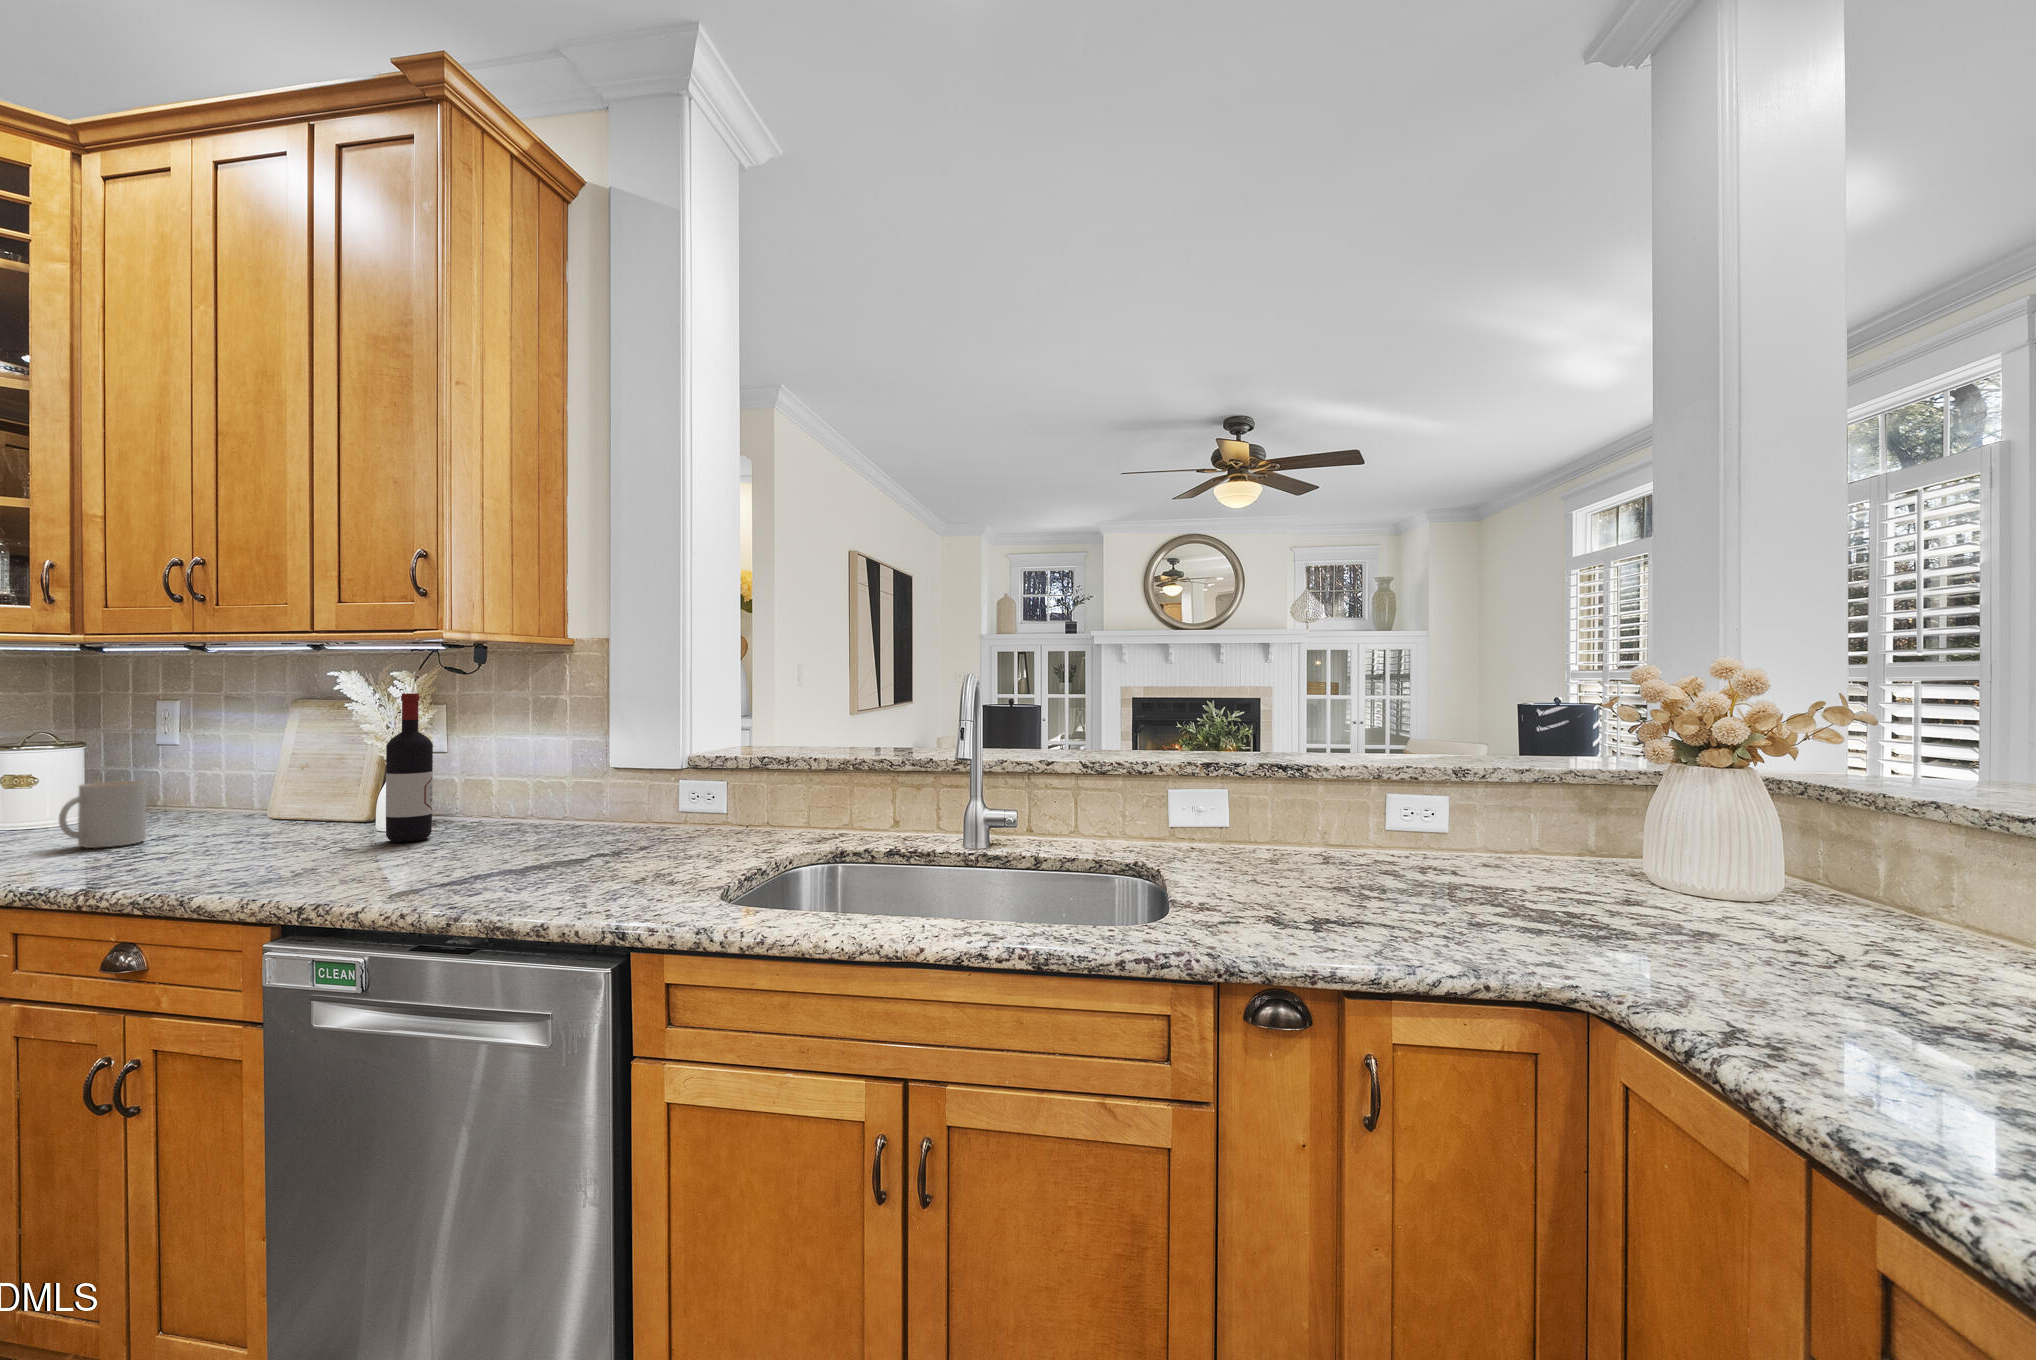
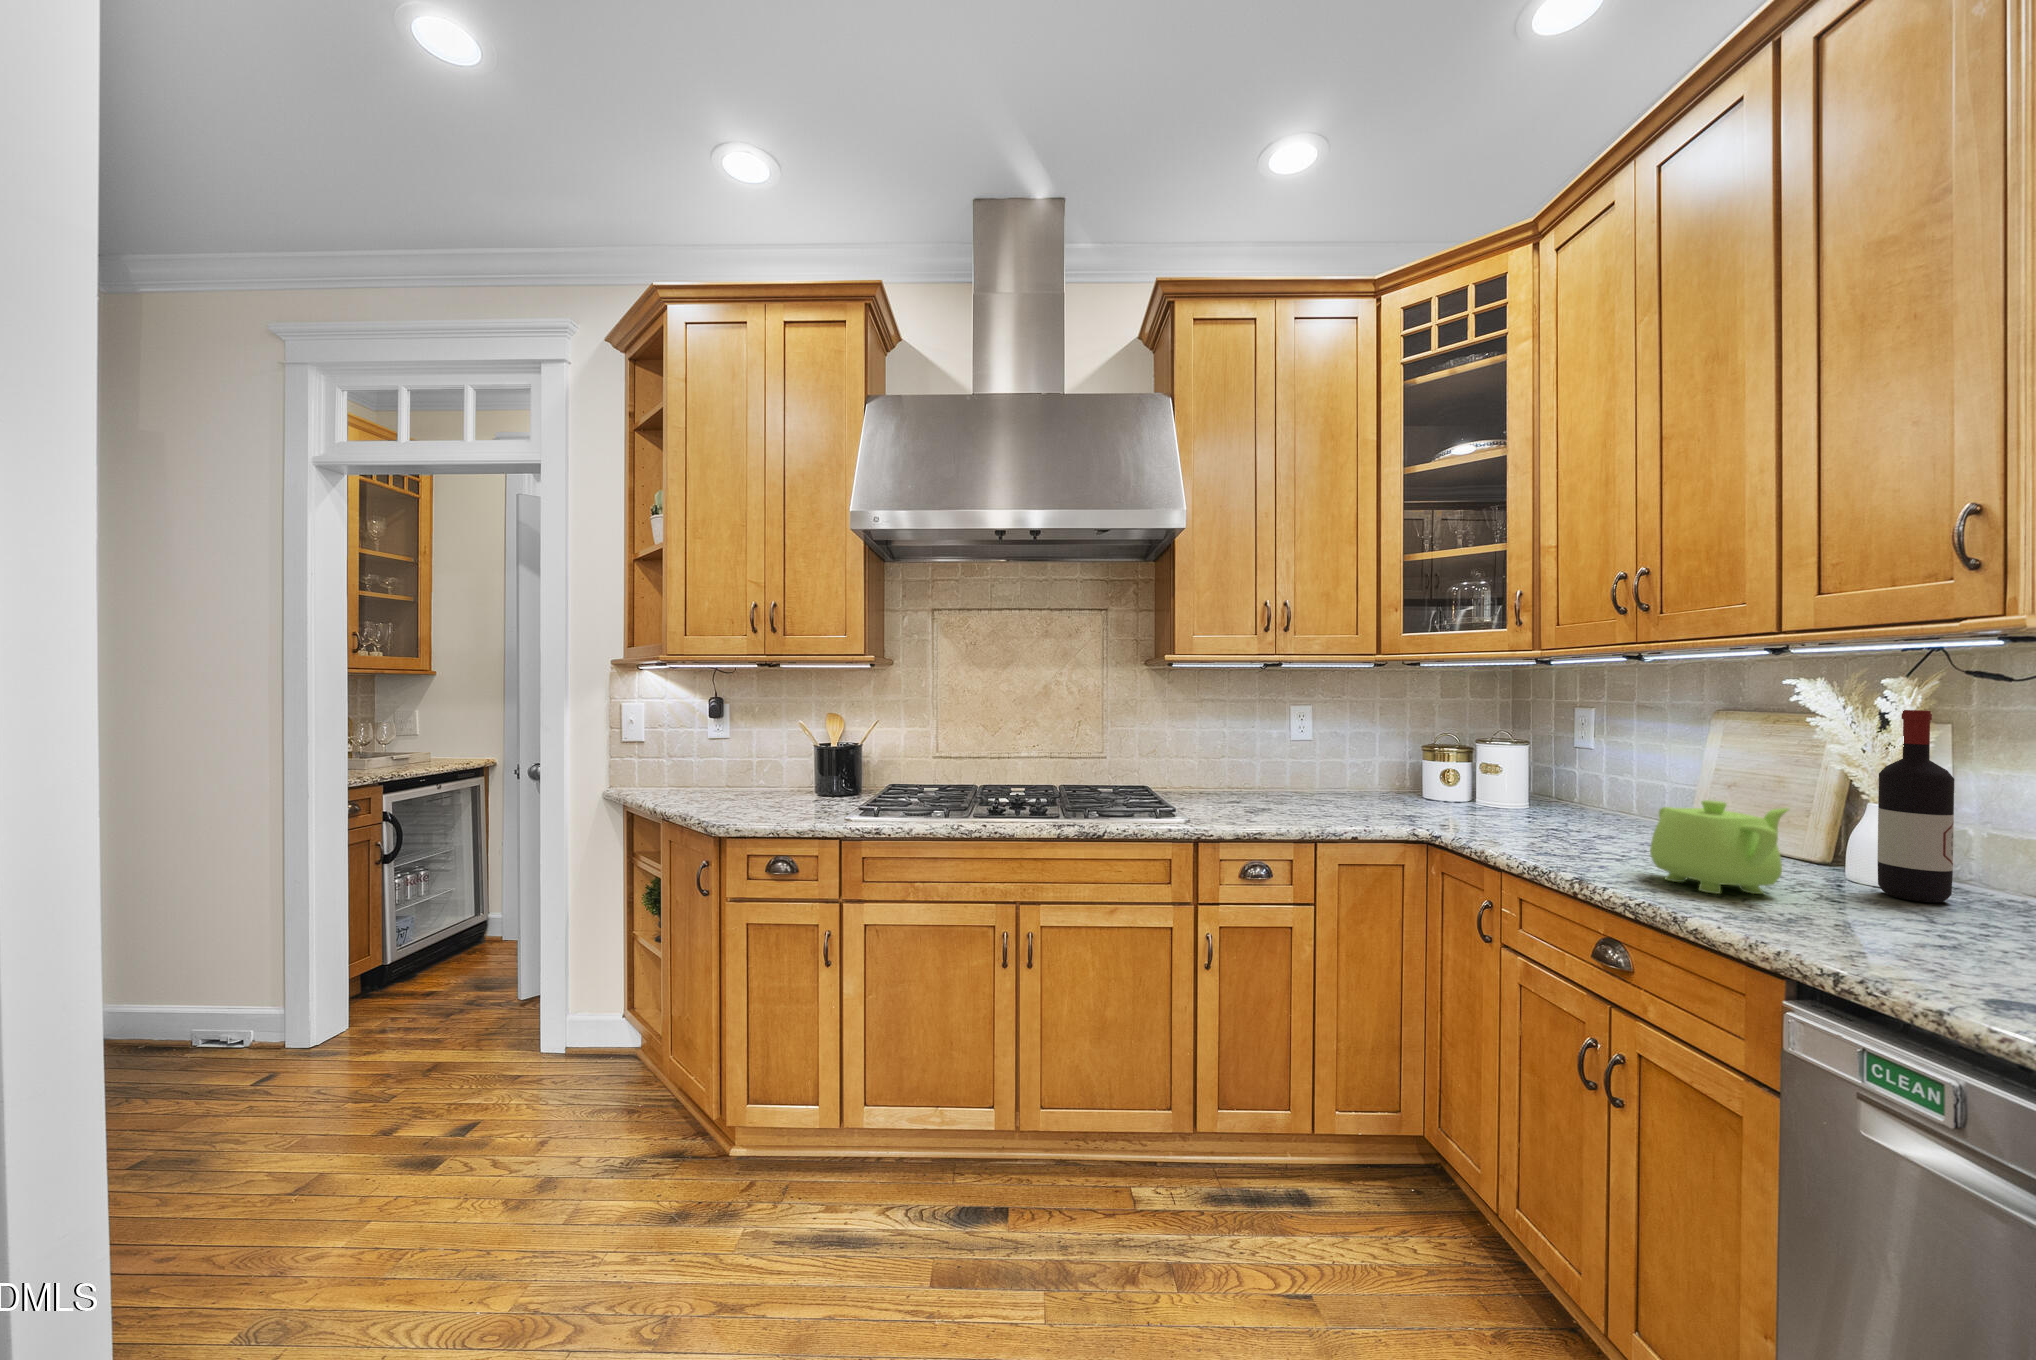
mug: present [59,781,147,848] -> none [1528,776,1591,836]
teapot: none [183,783,318,871] -> present [1650,800,1789,894]

